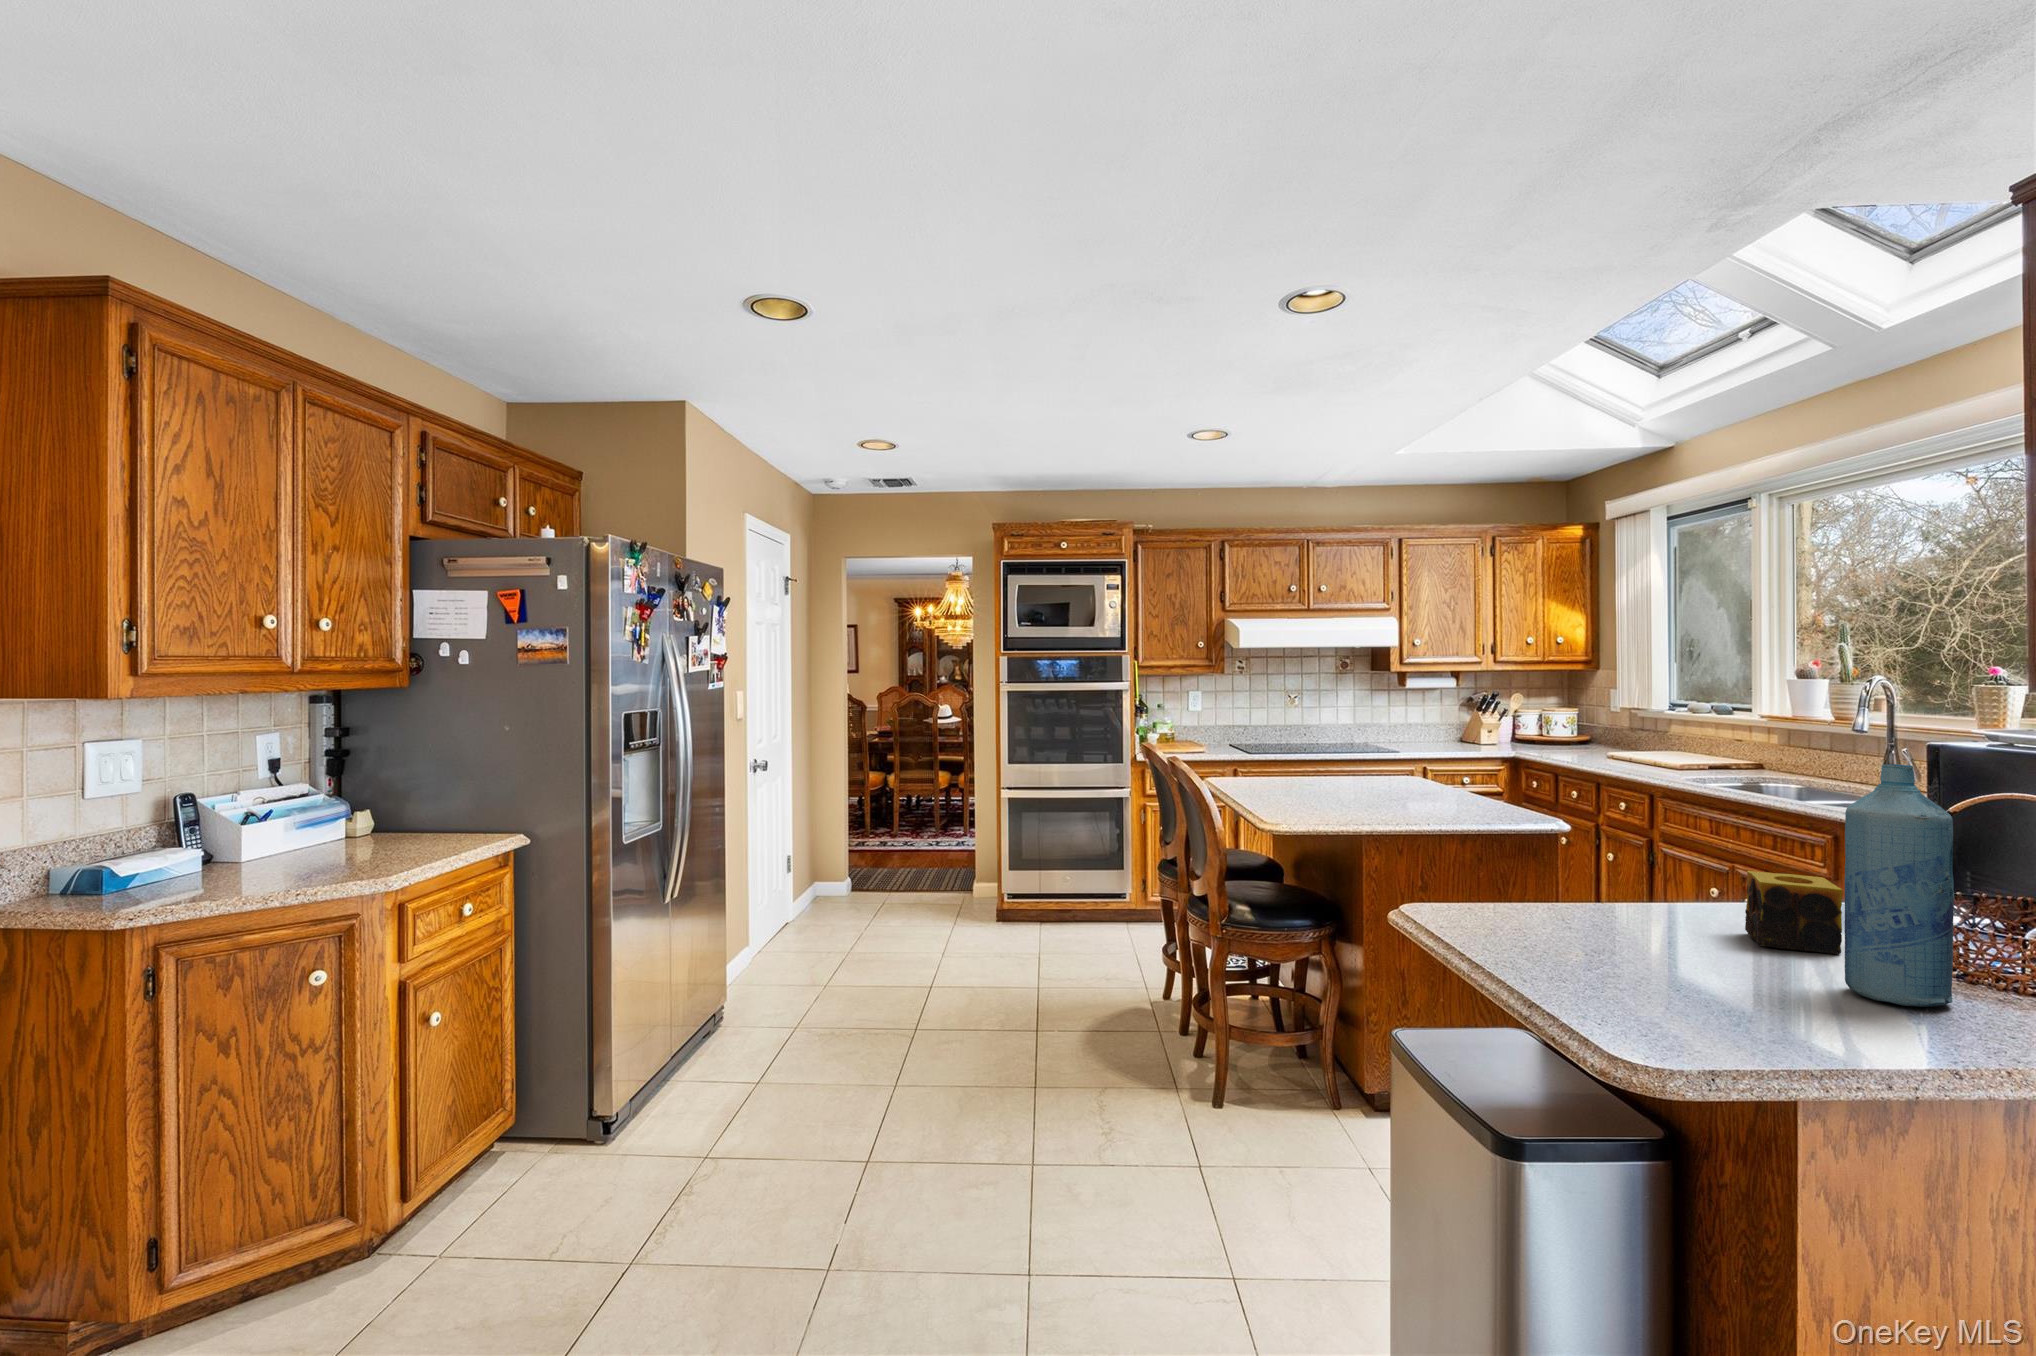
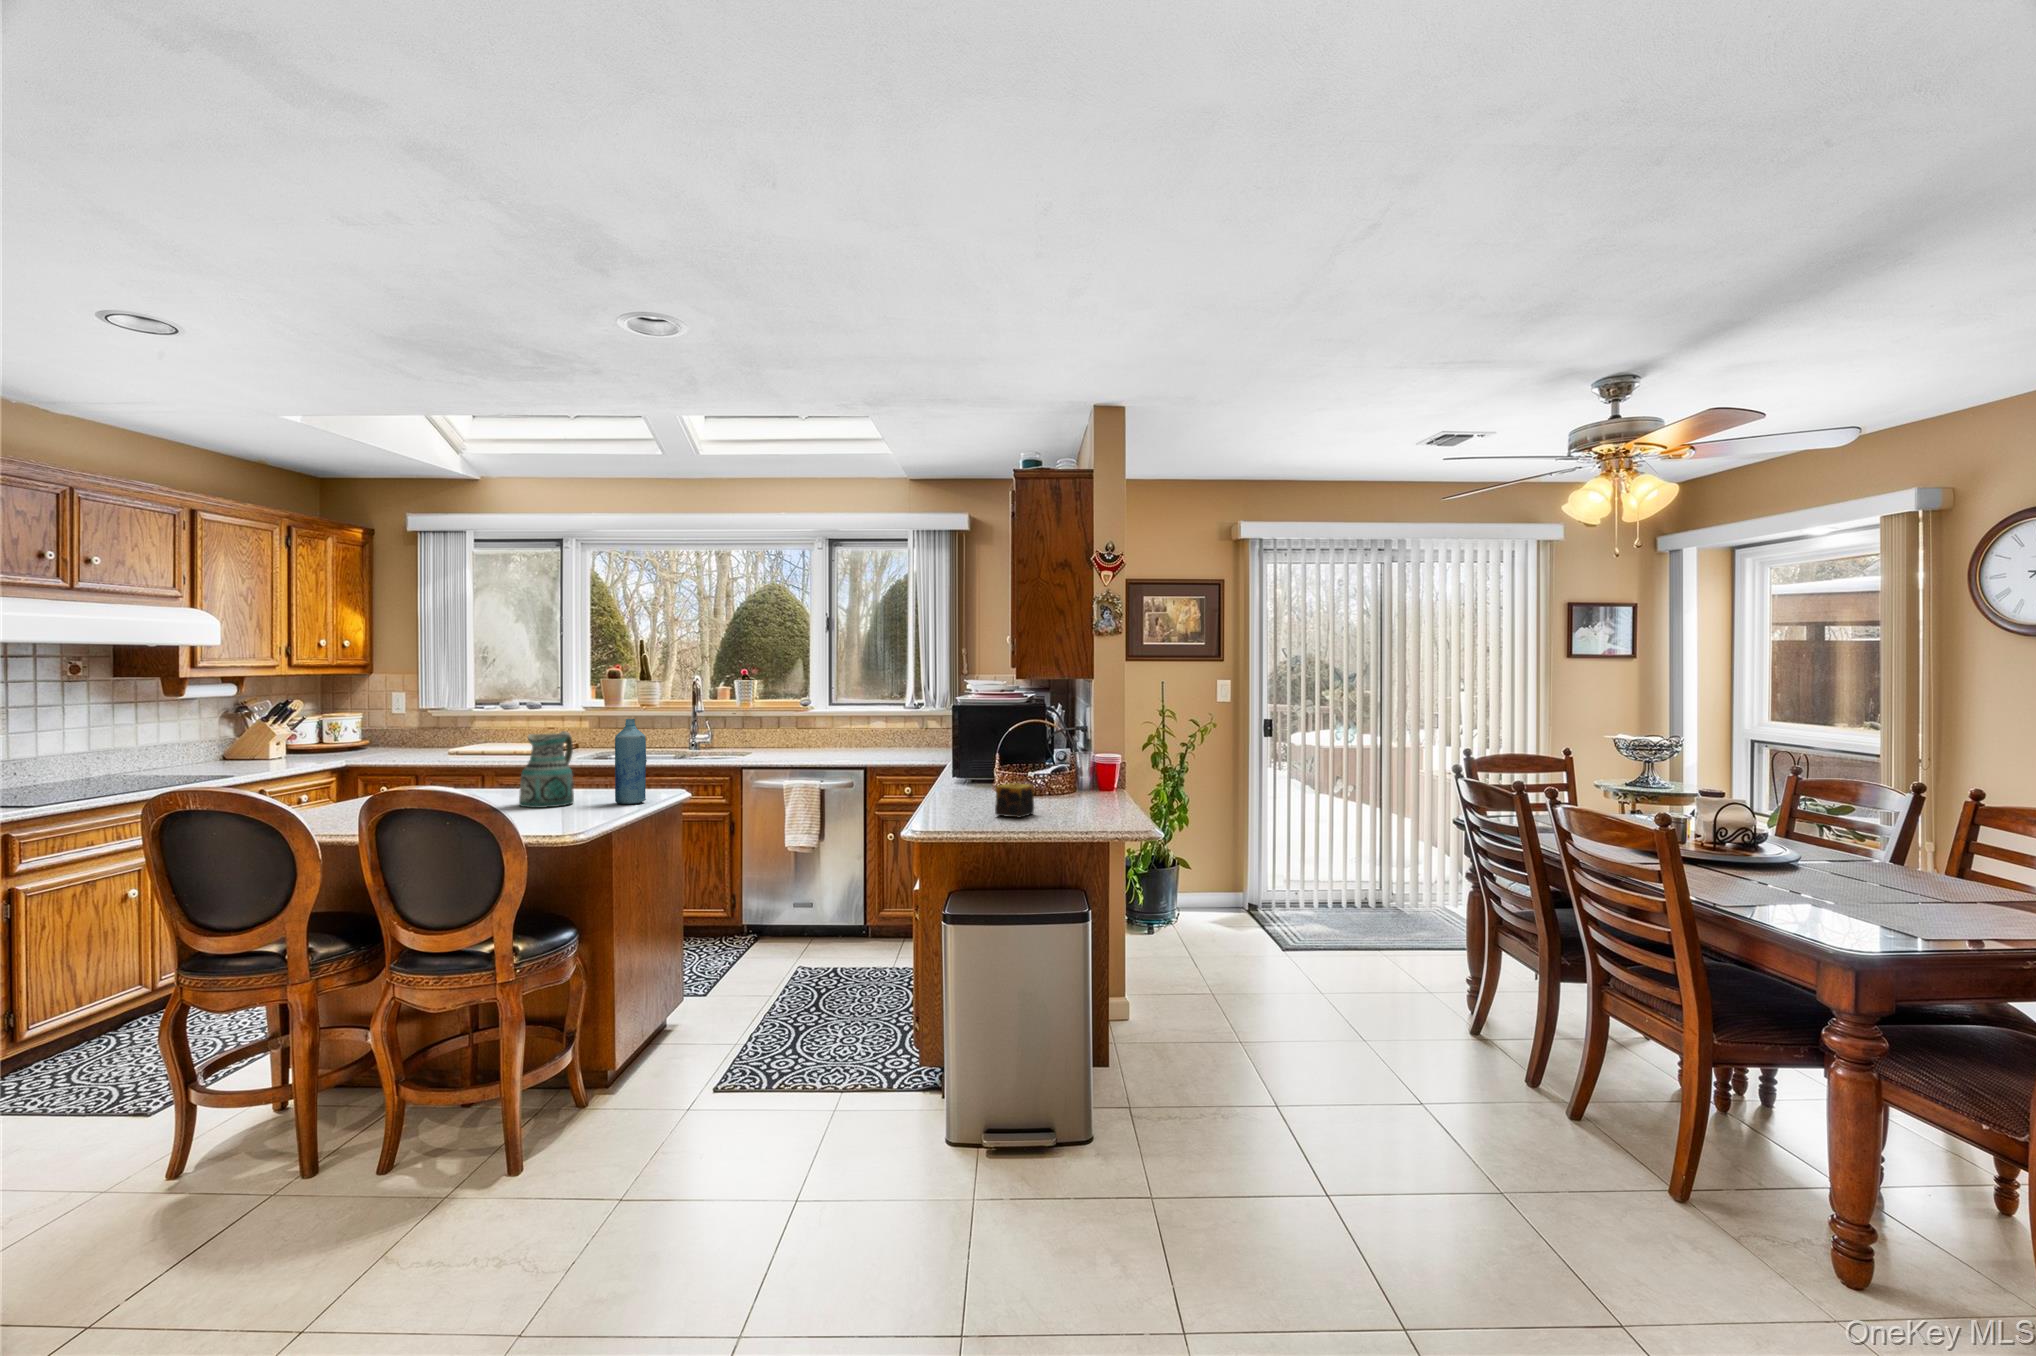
ceramic pitcher: none [1378,722,1452,801] -> present [519,731,574,808]
bottle: present [1845,764,1954,1007] -> present [615,719,647,804]

